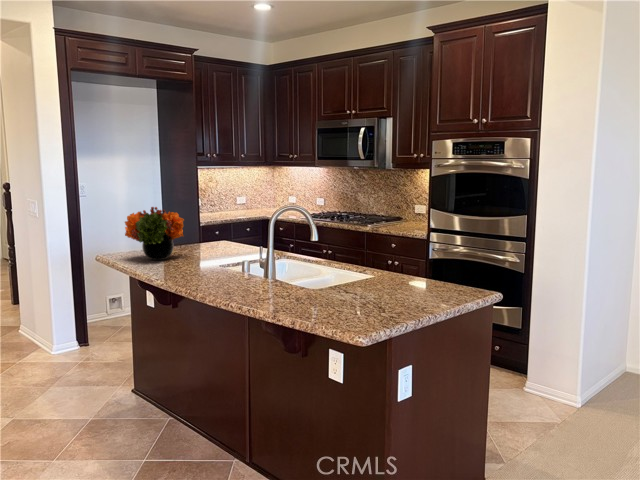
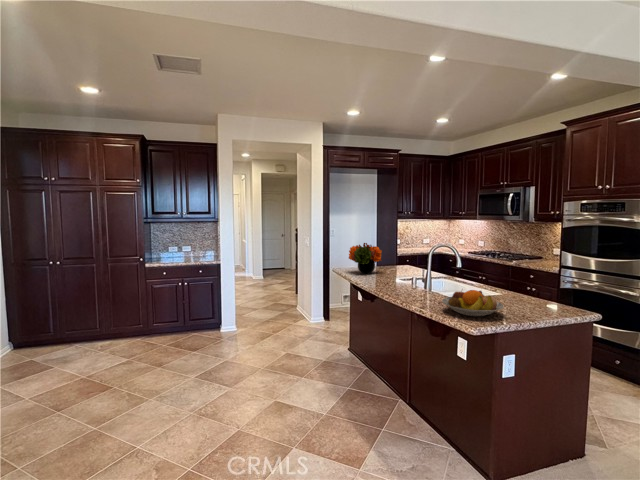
fruit bowl: none [304,274,394,316] -> present [442,290,504,316]

